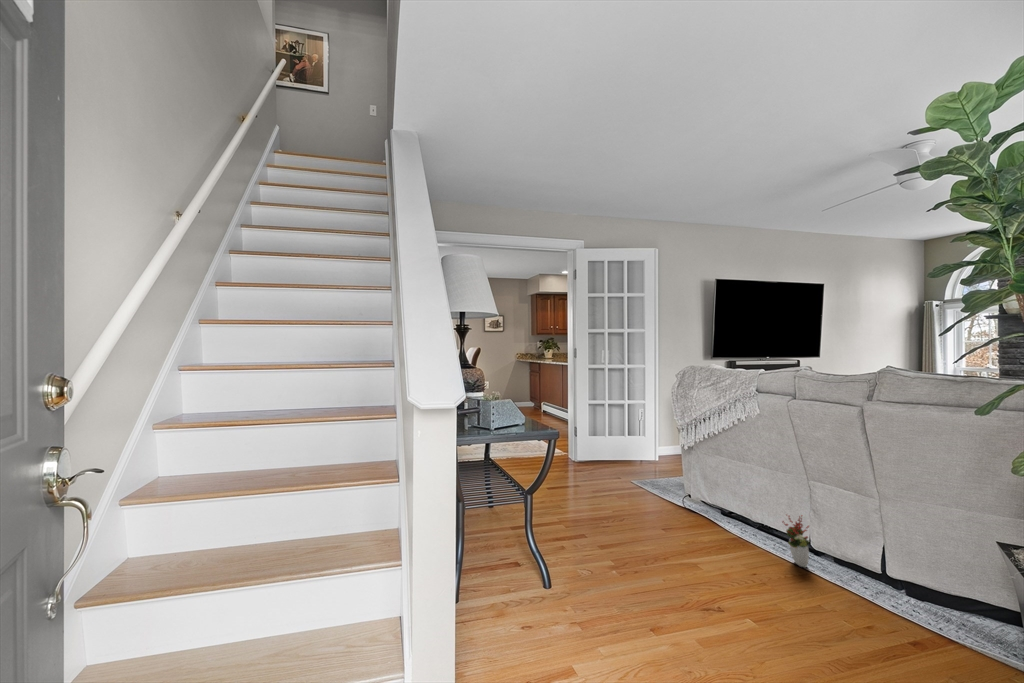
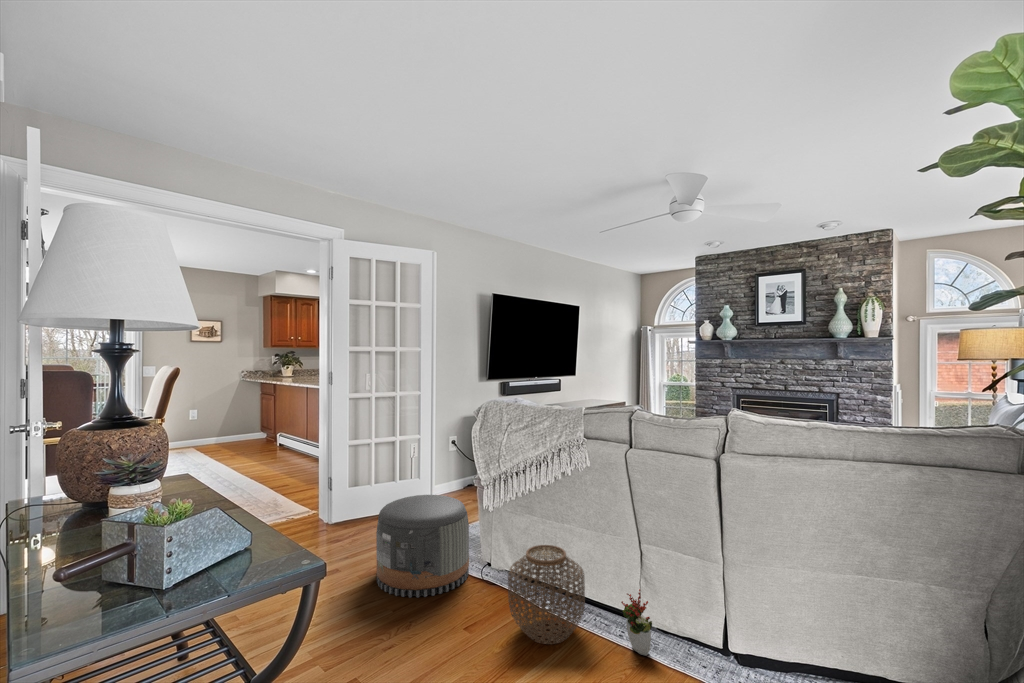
pouf: none [601,440,673,510] -> present [376,495,469,597]
woven basket: none [690,475,755,548] -> present [508,545,585,644]

